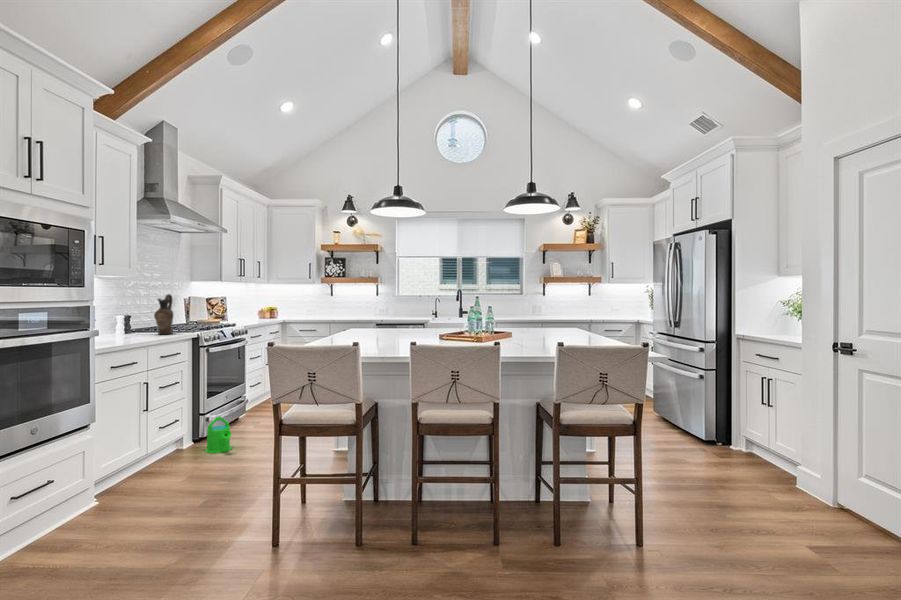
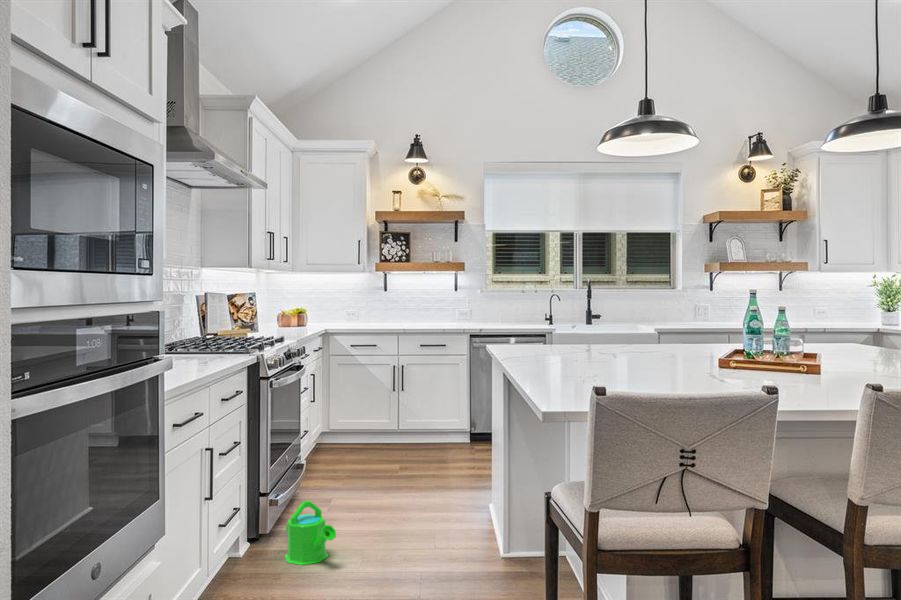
ceramic pitcher: present [154,294,173,334] -> none [199,290,228,360]

